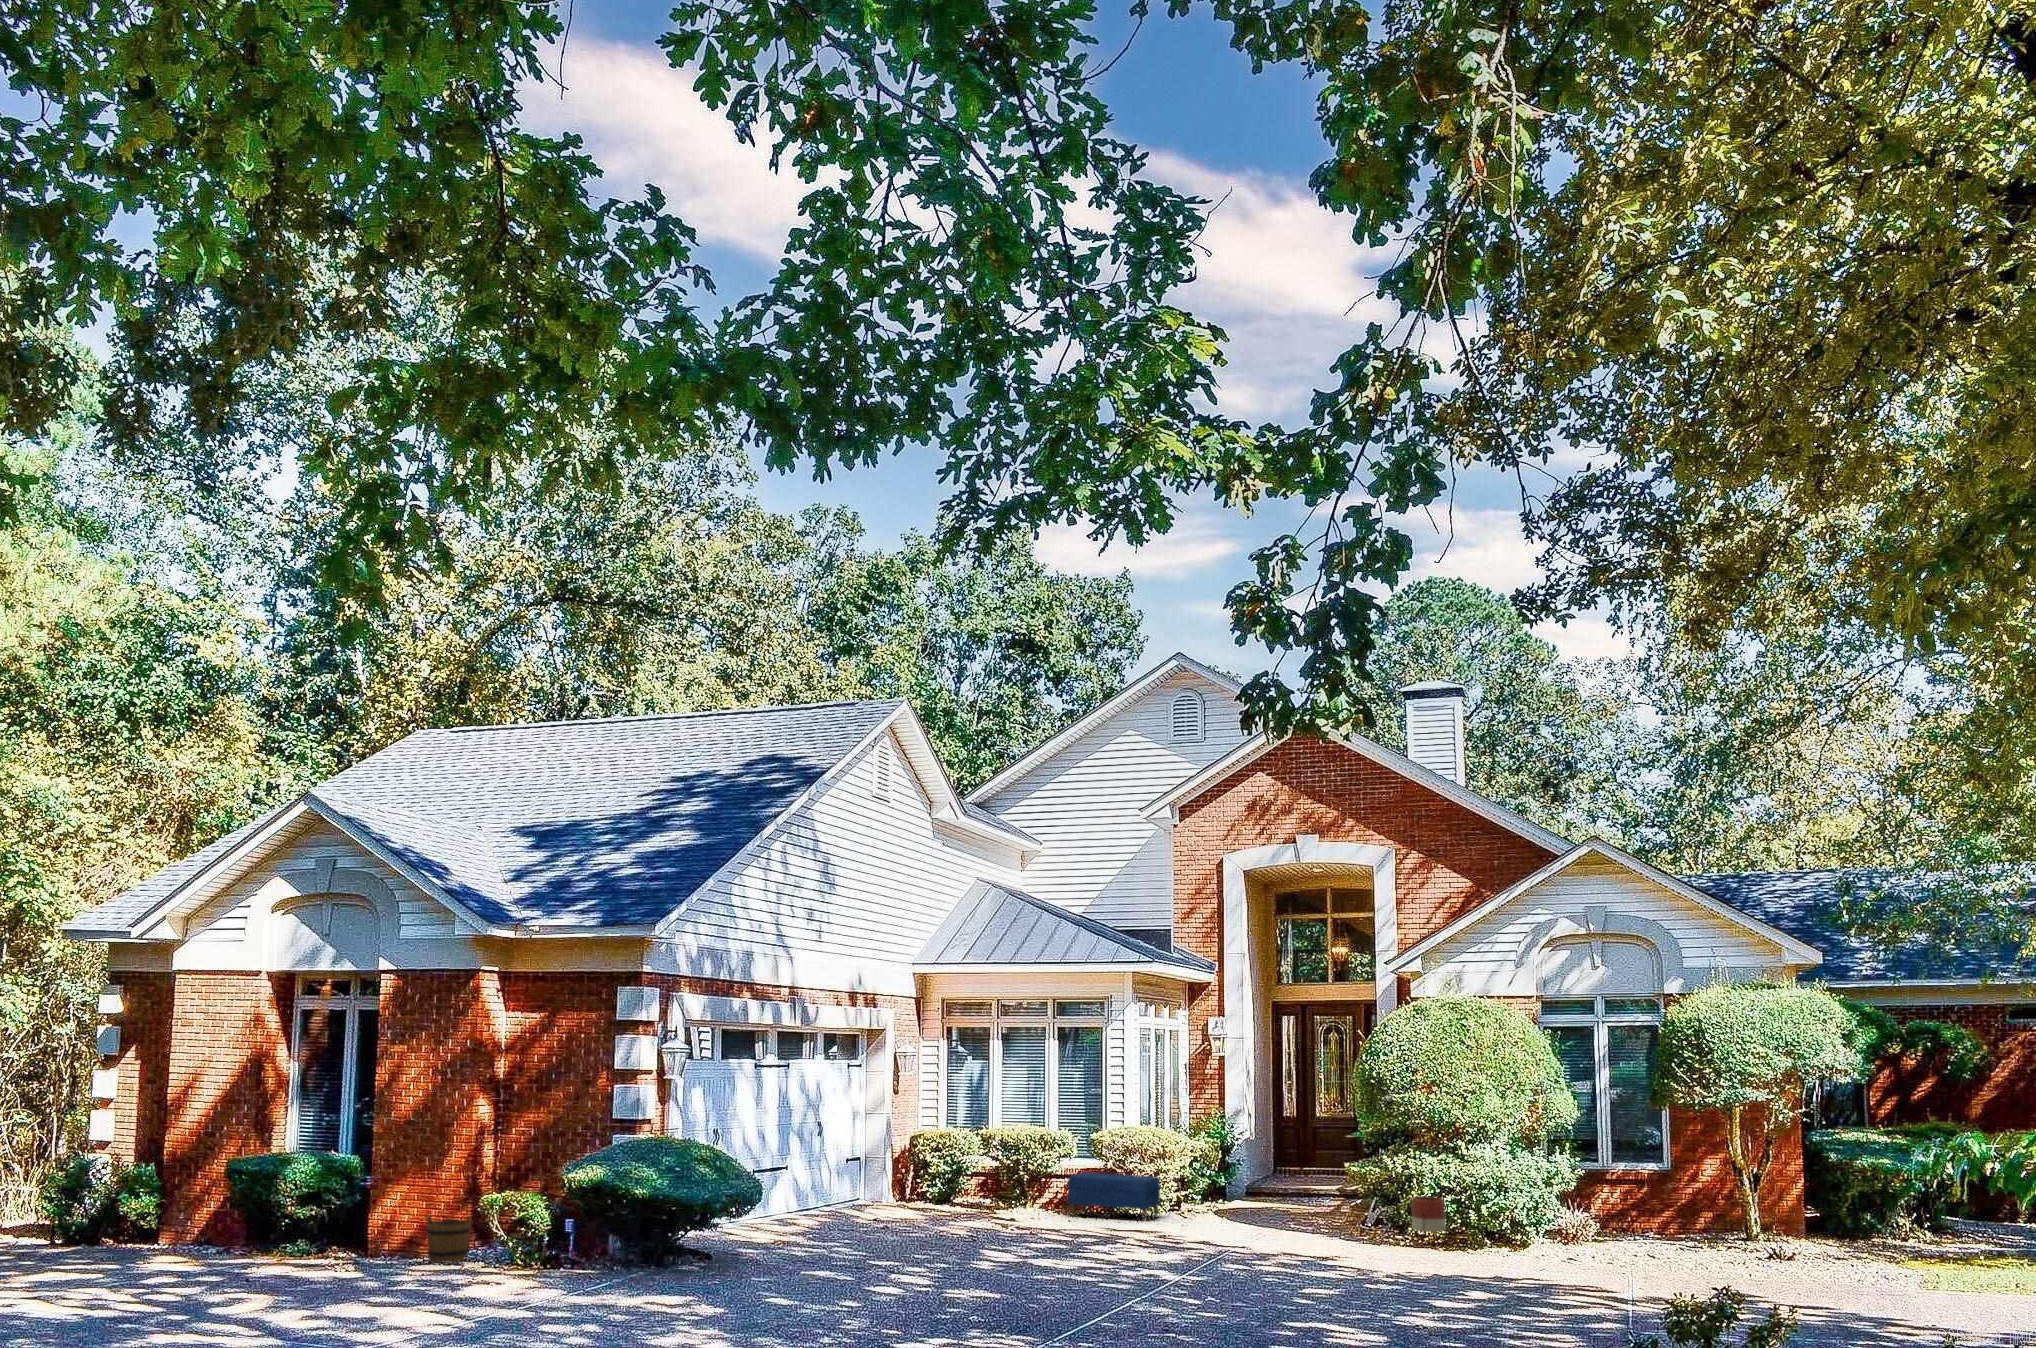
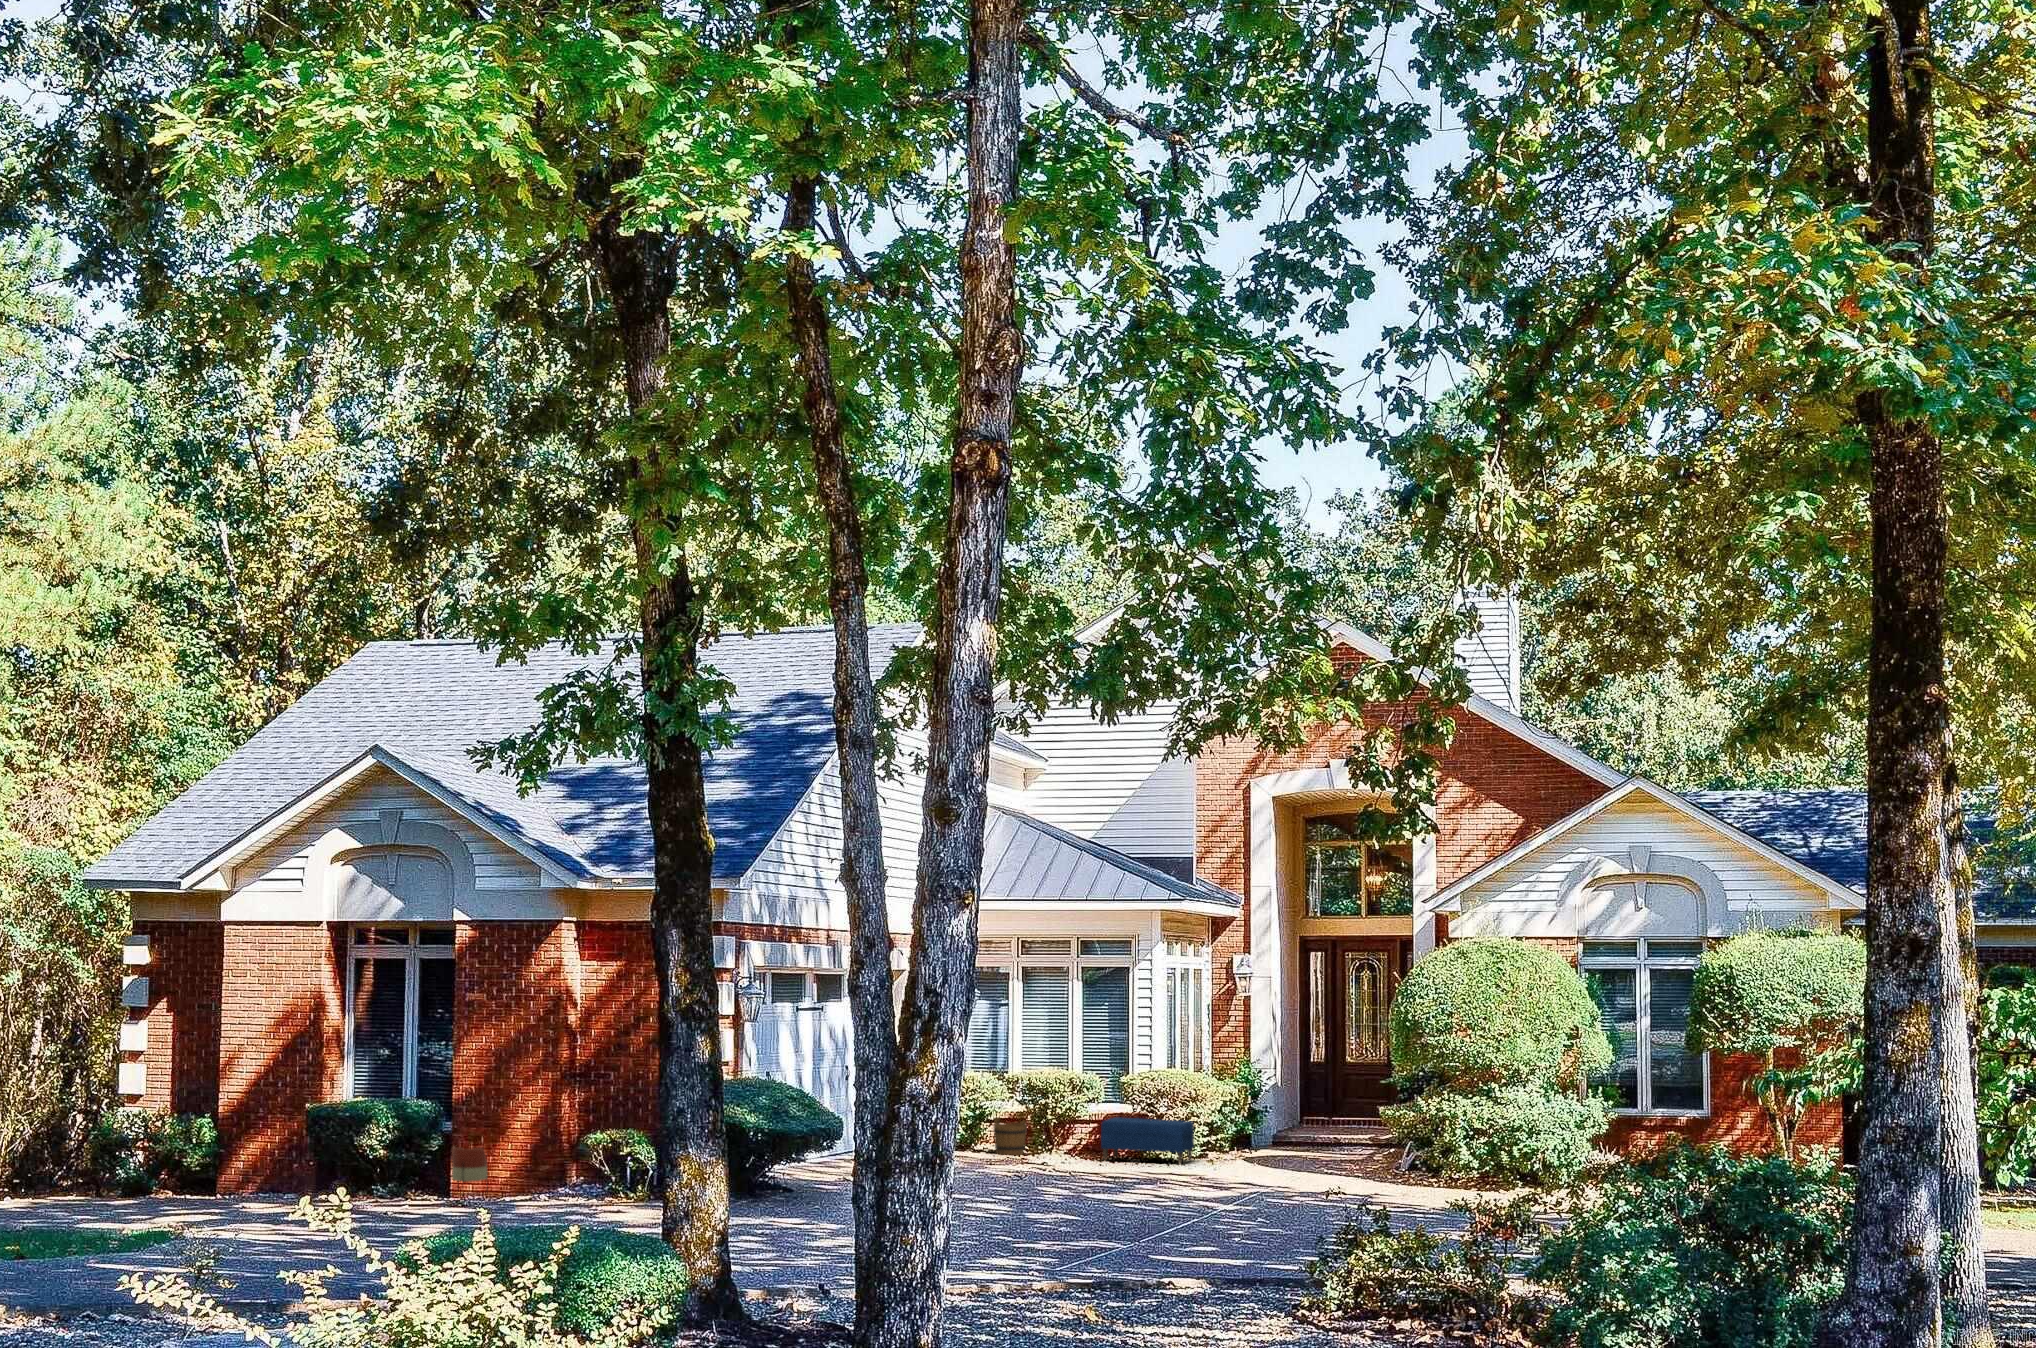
planter: present [1411,1196,1446,1232] -> present [452,1147,488,1185]
bucket: present [426,1215,472,1263] -> present [994,1119,1027,1155]

